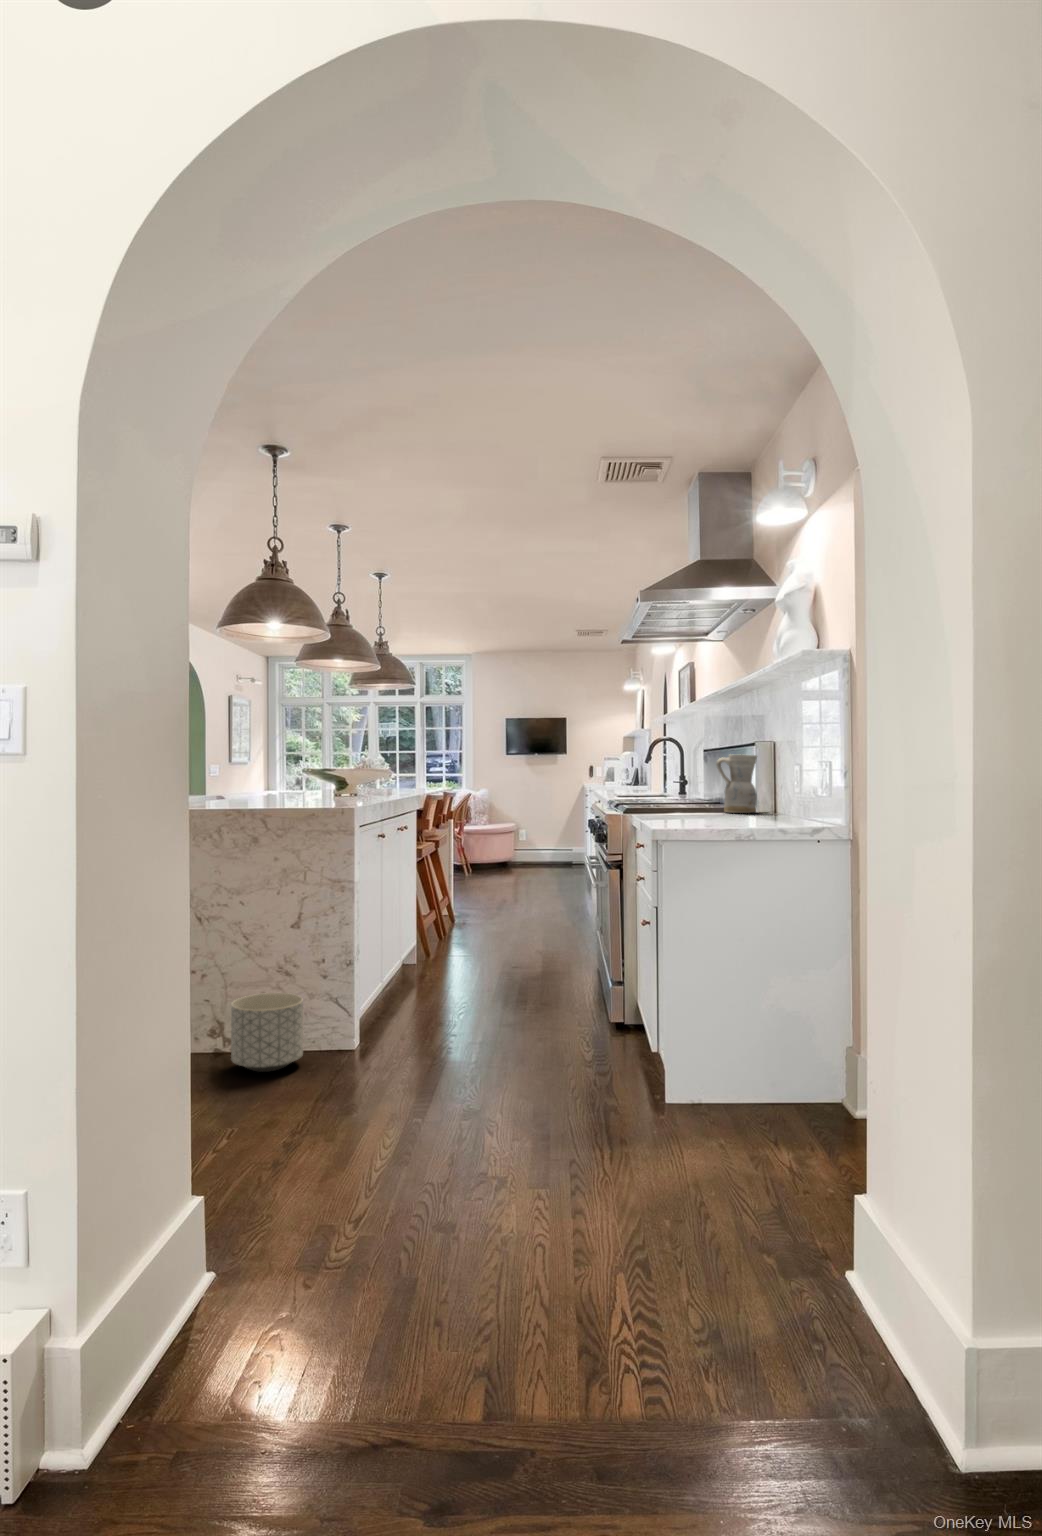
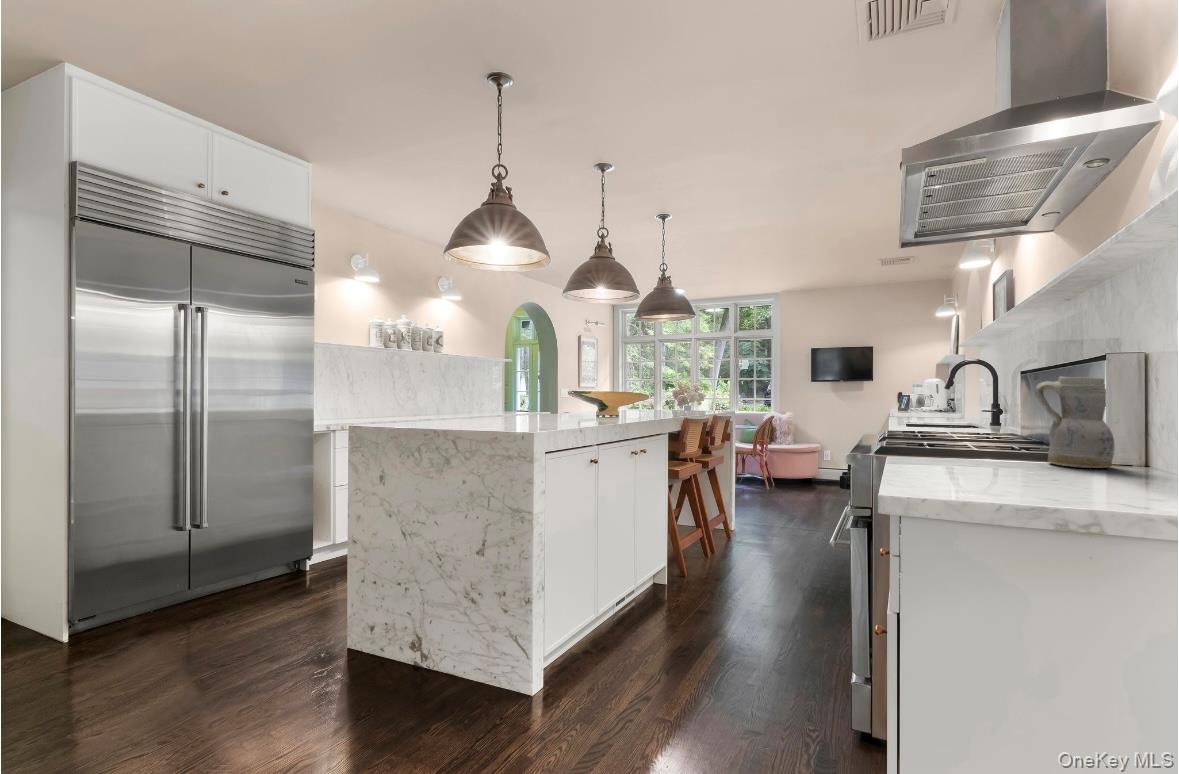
planter: present [231,993,303,1072] -> none [382,623,460,720]

